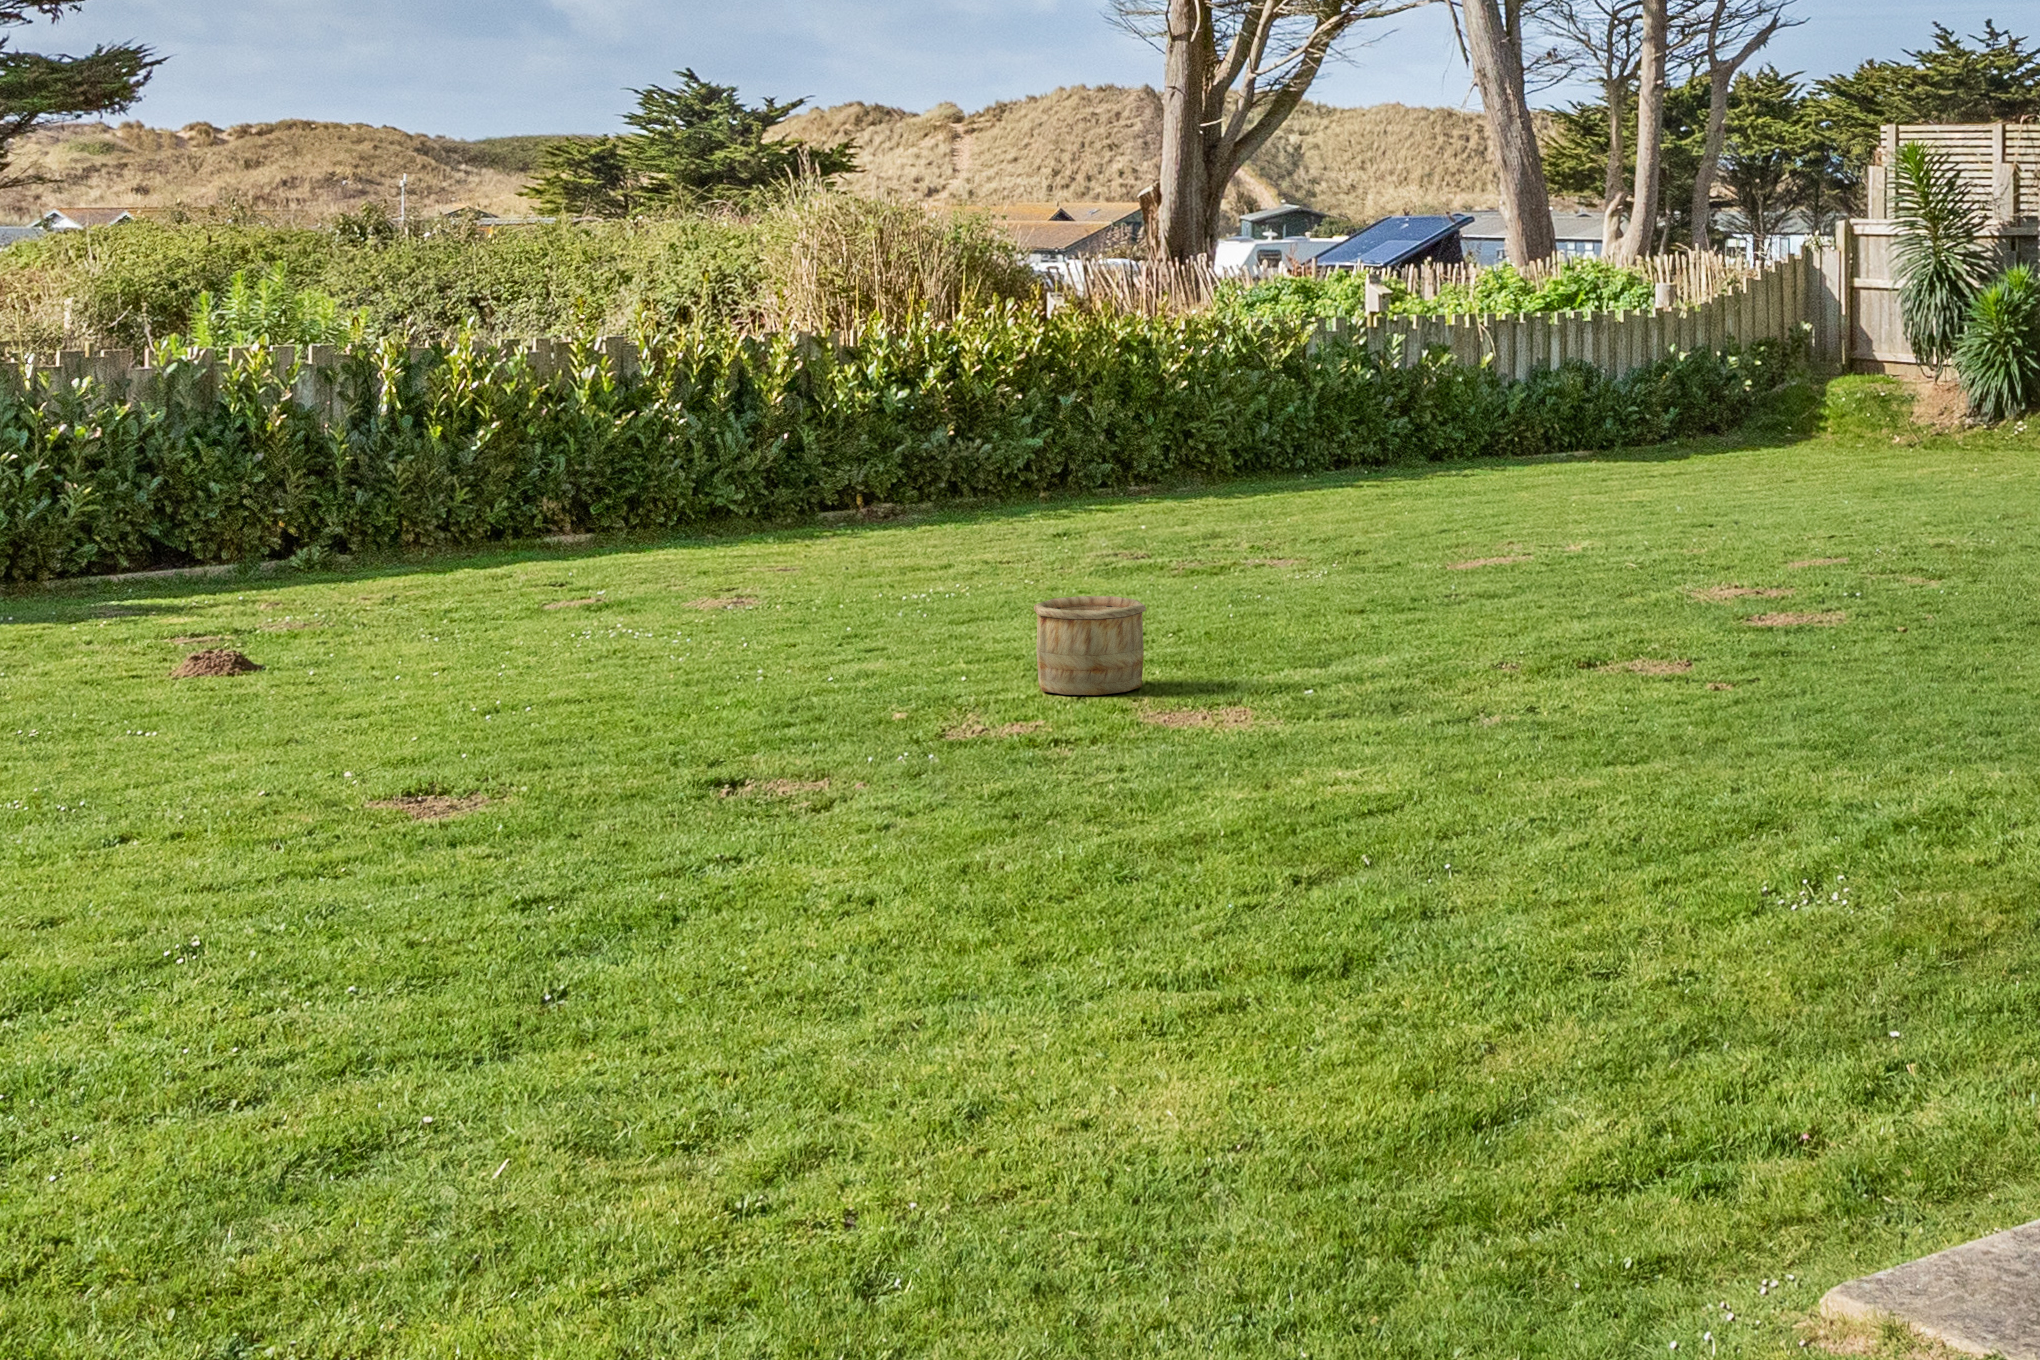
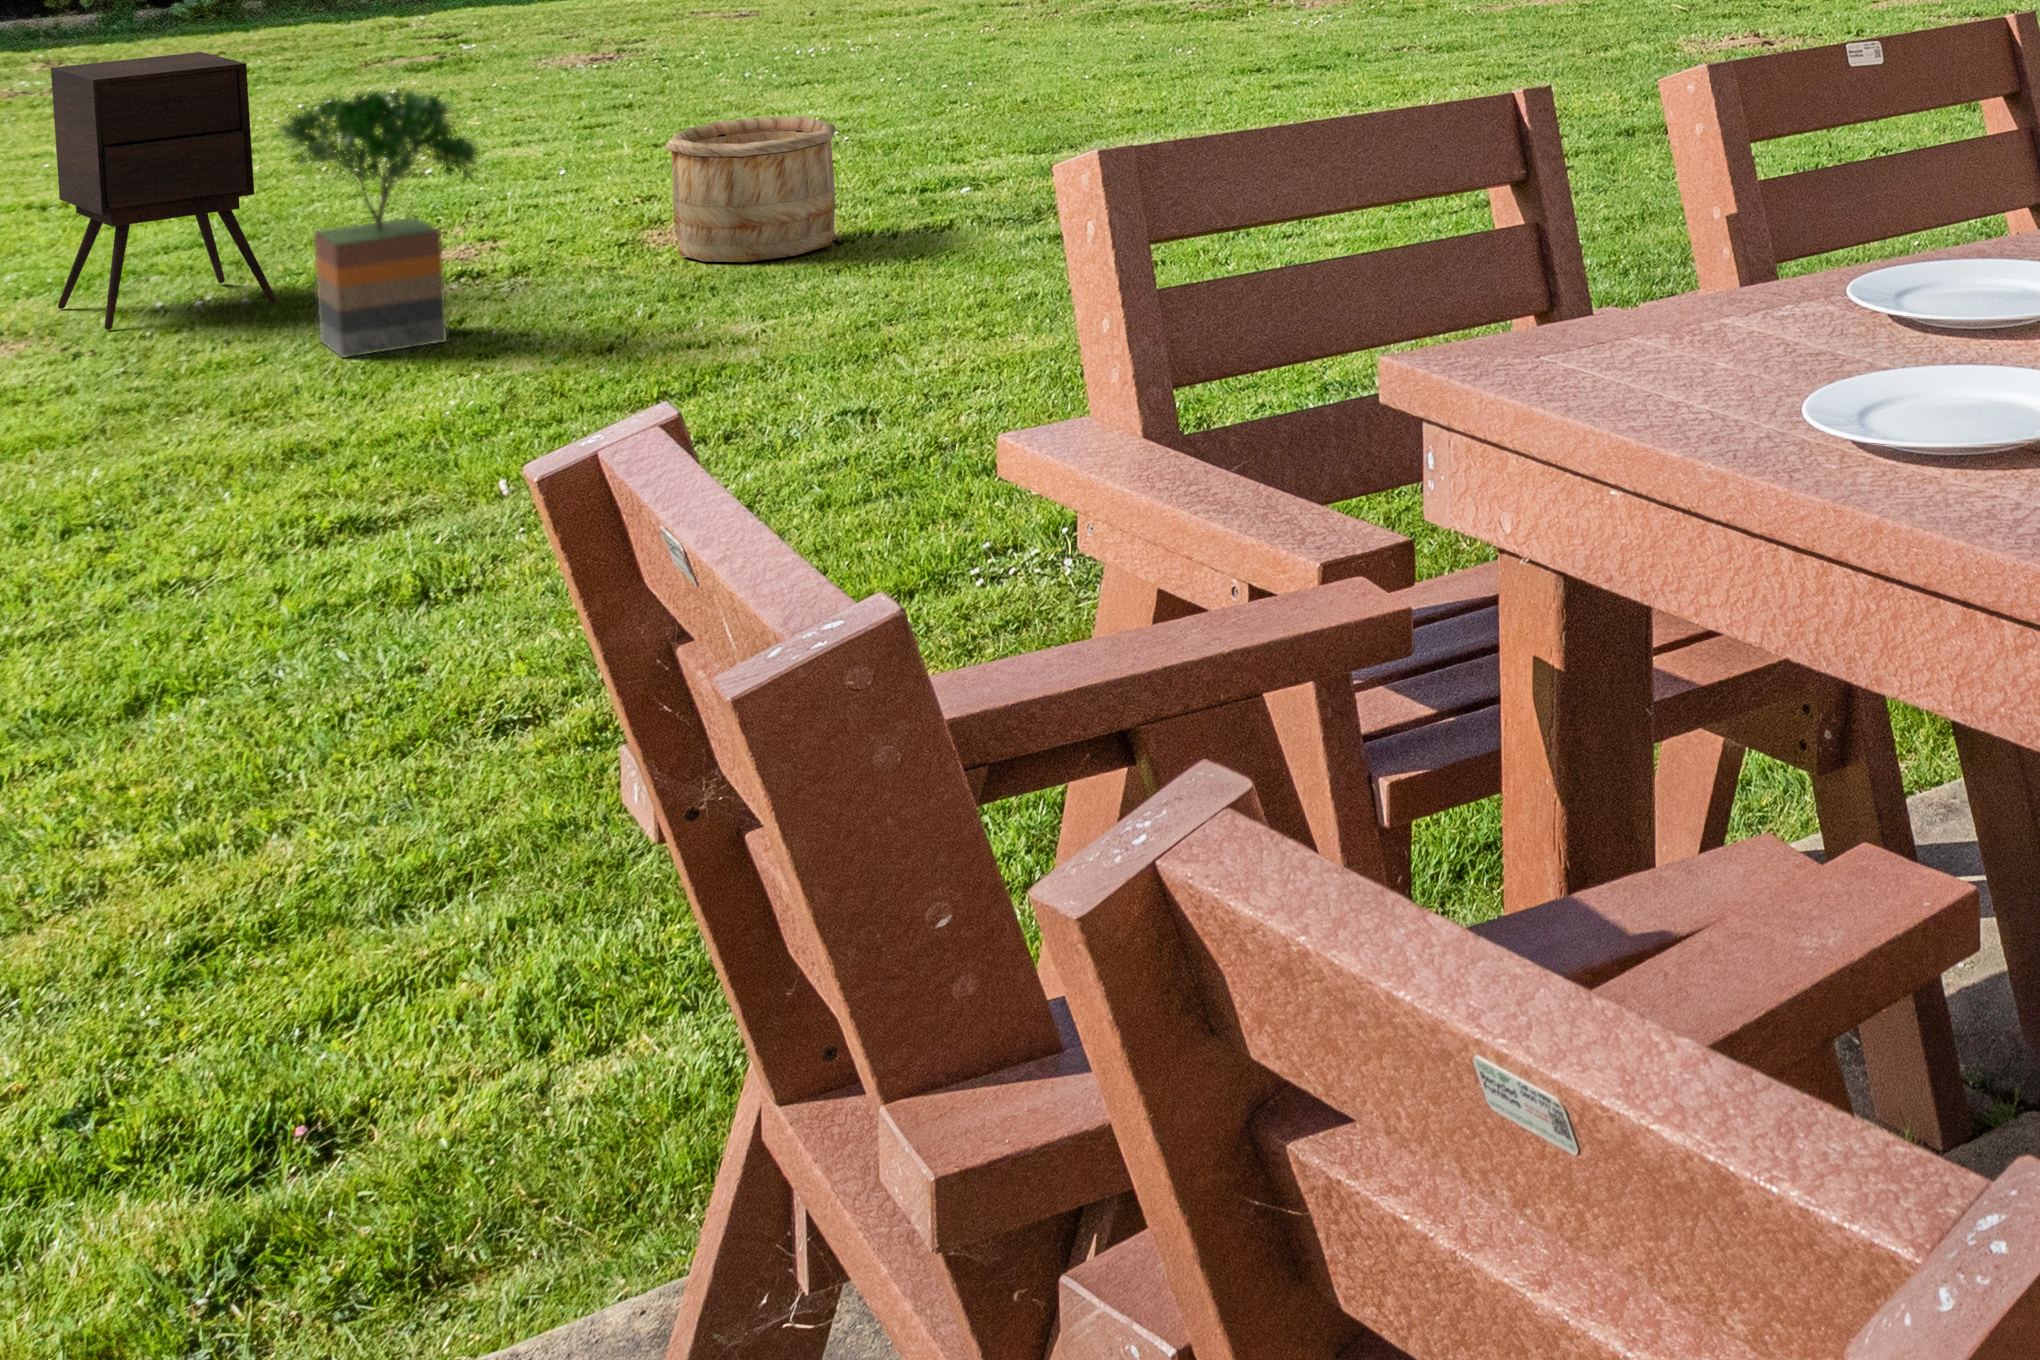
side table: none [661,540,808,726] -> present [51,52,276,330]
potted tree: none [867,558,1002,738] -> present [280,90,480,358]

